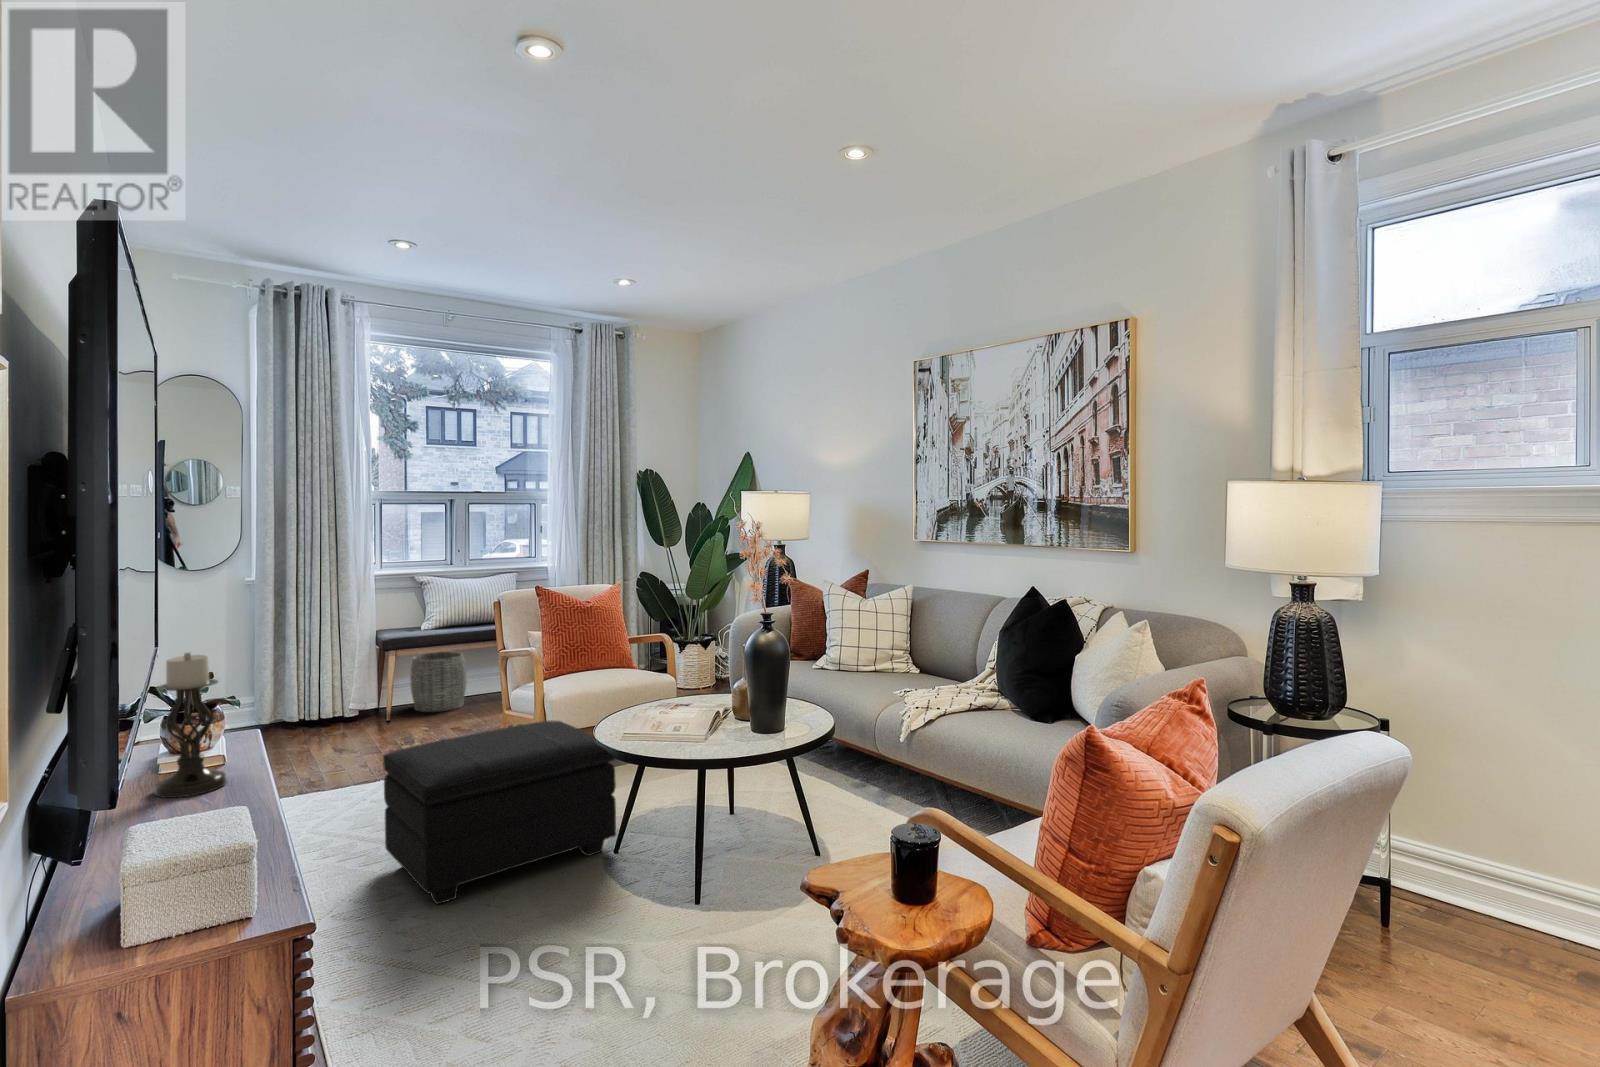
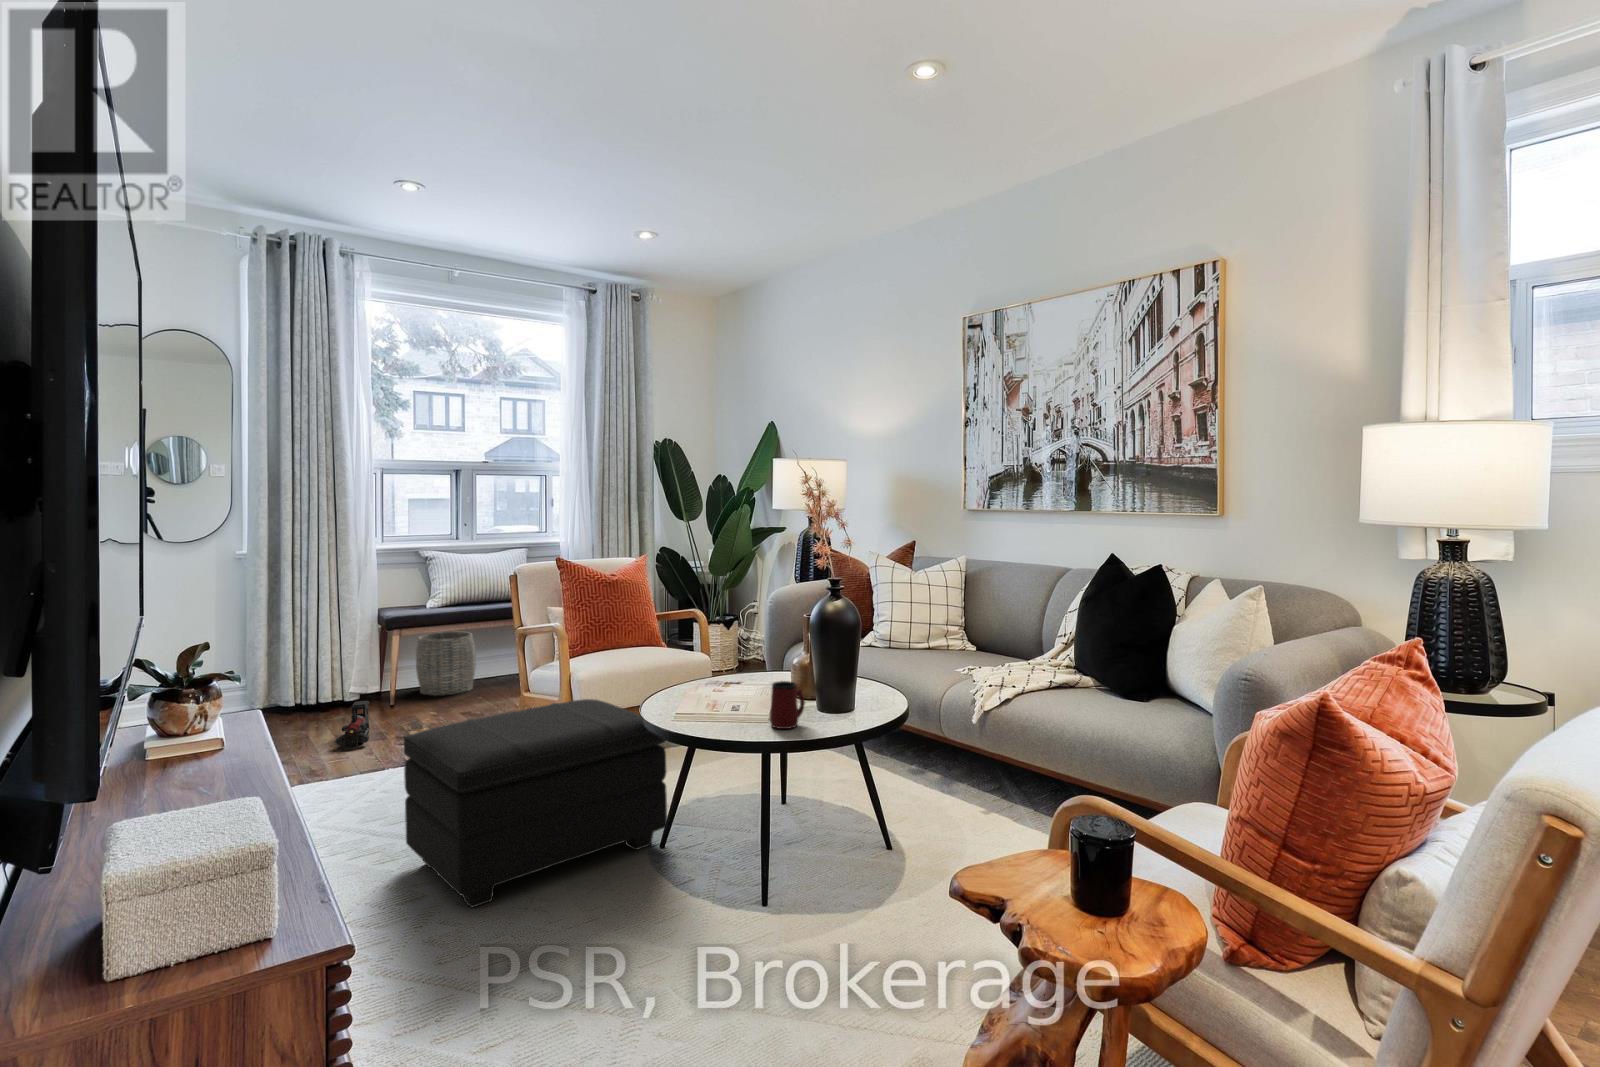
candle holder: present [154,653,227,798] -> none [138,610,227,786]
mug: none [699,708,731,750] -> present [770,681,805,729]
toy train: none [332,718,364,764] -> present [336,701,370,750]

